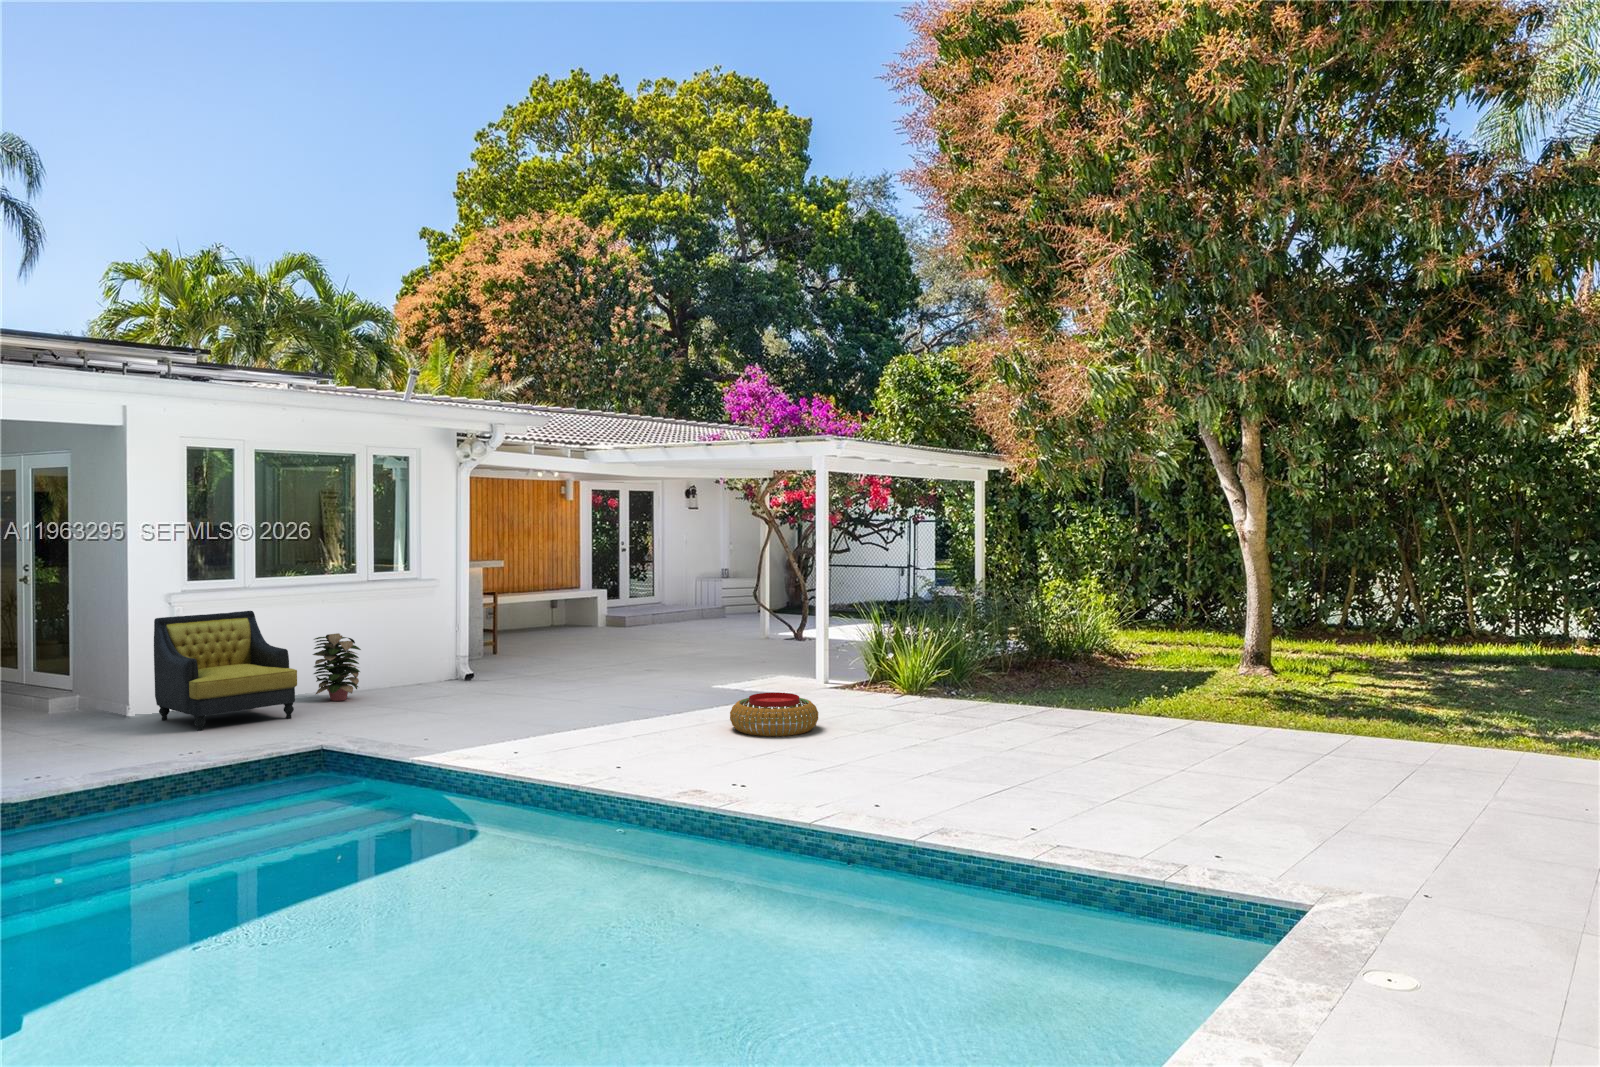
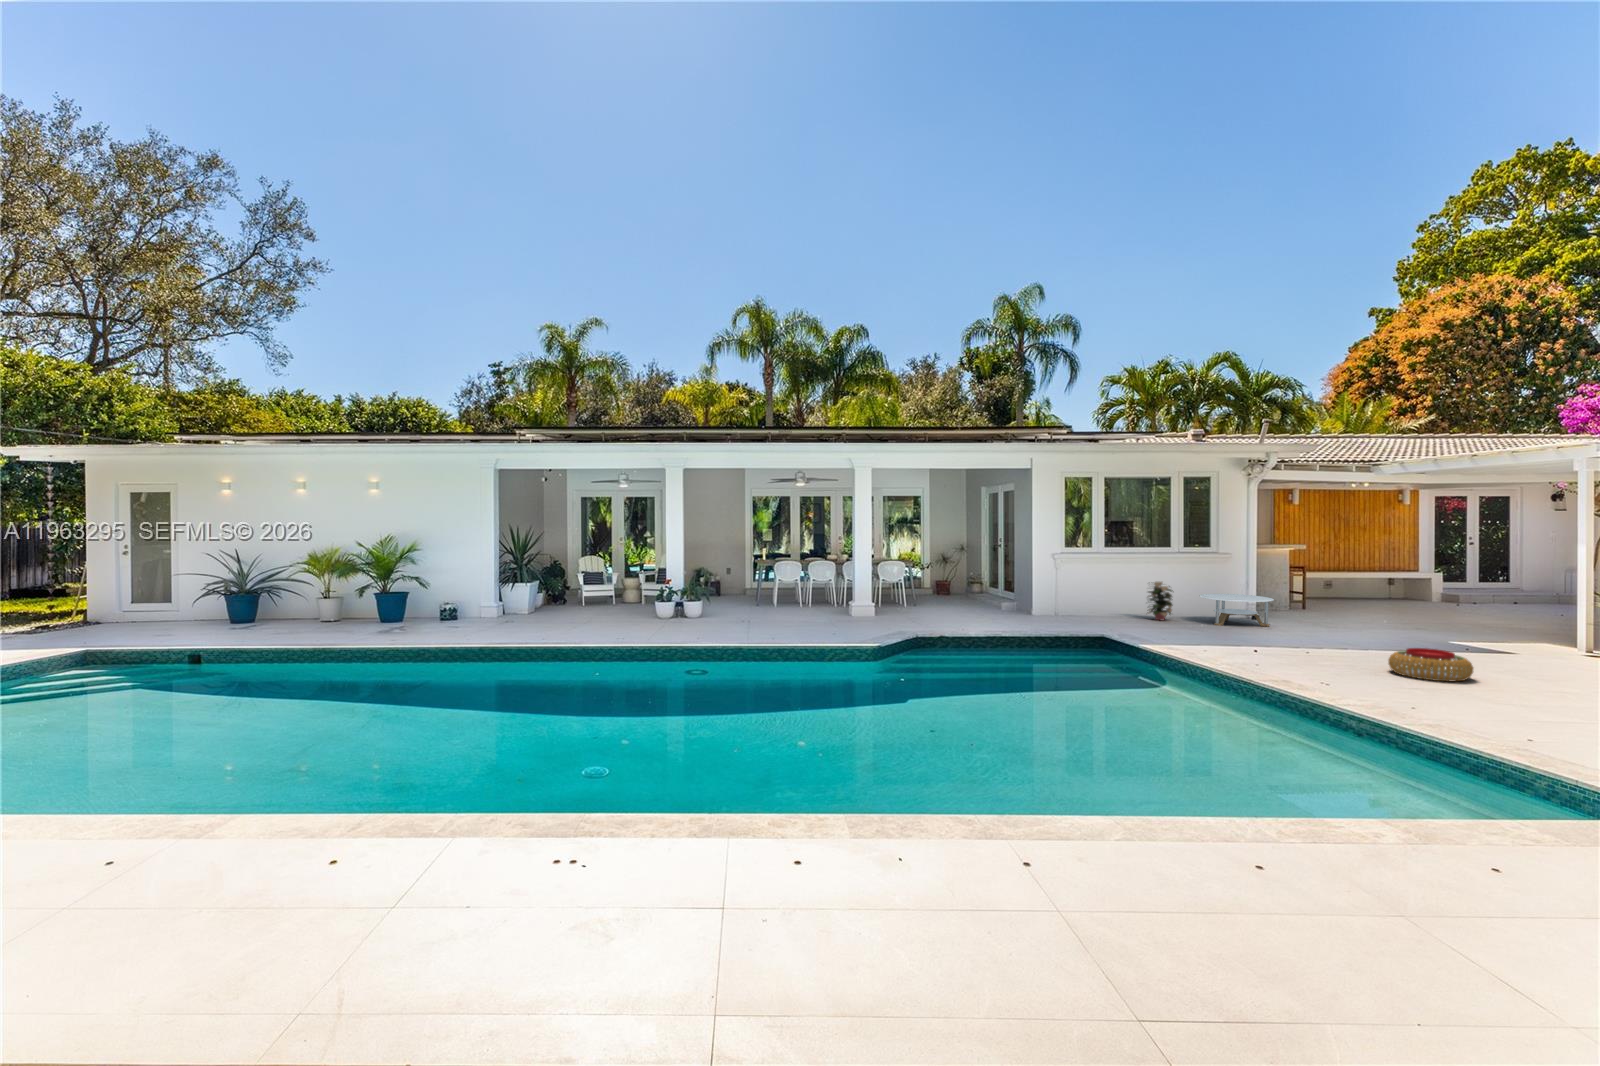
armchair: present [154,611,297,731] -> none [1059,563,1125,623]
round table: none [394,640,502,697] -> present [1199,594,1274,627]

